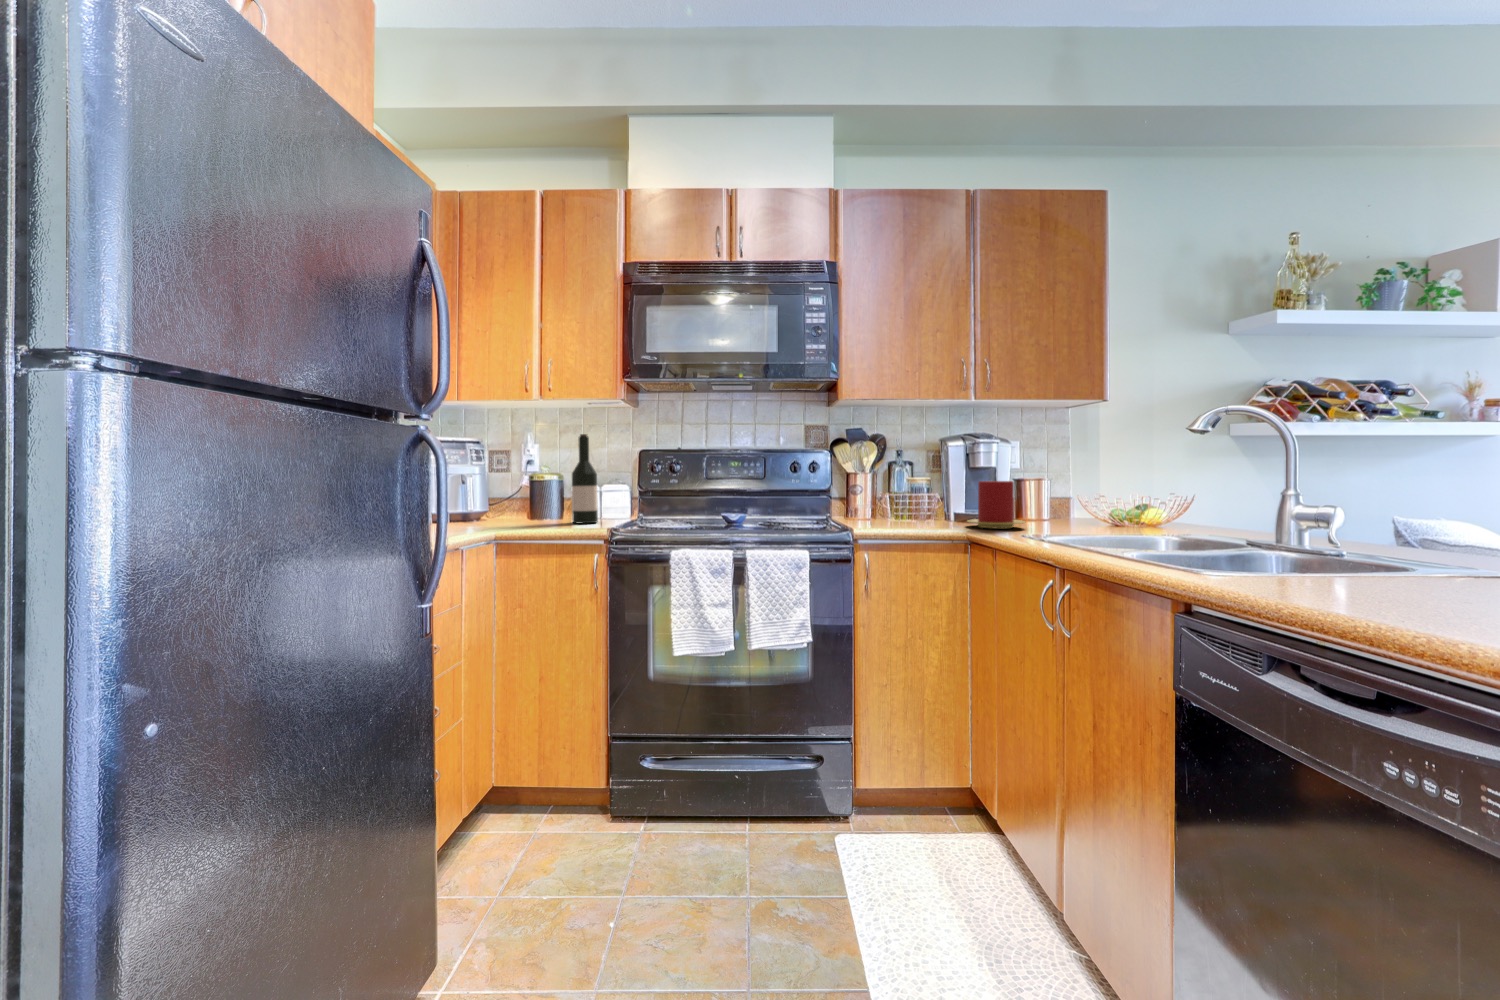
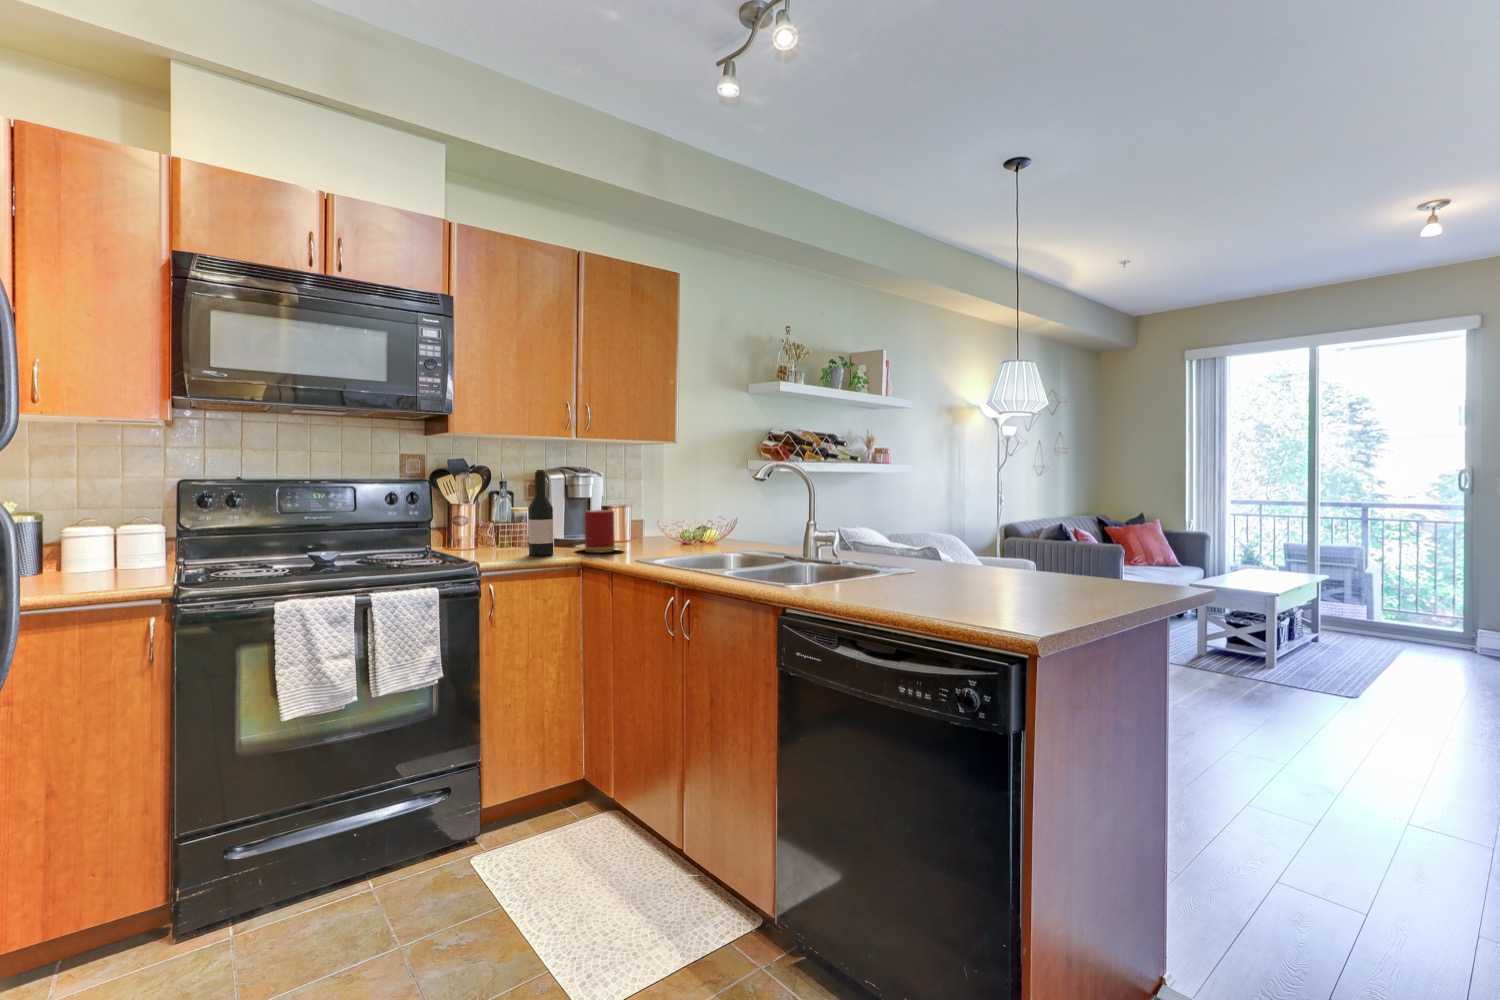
wine bottle: present [572,434,598,523] -> present [528,470,553,556]

